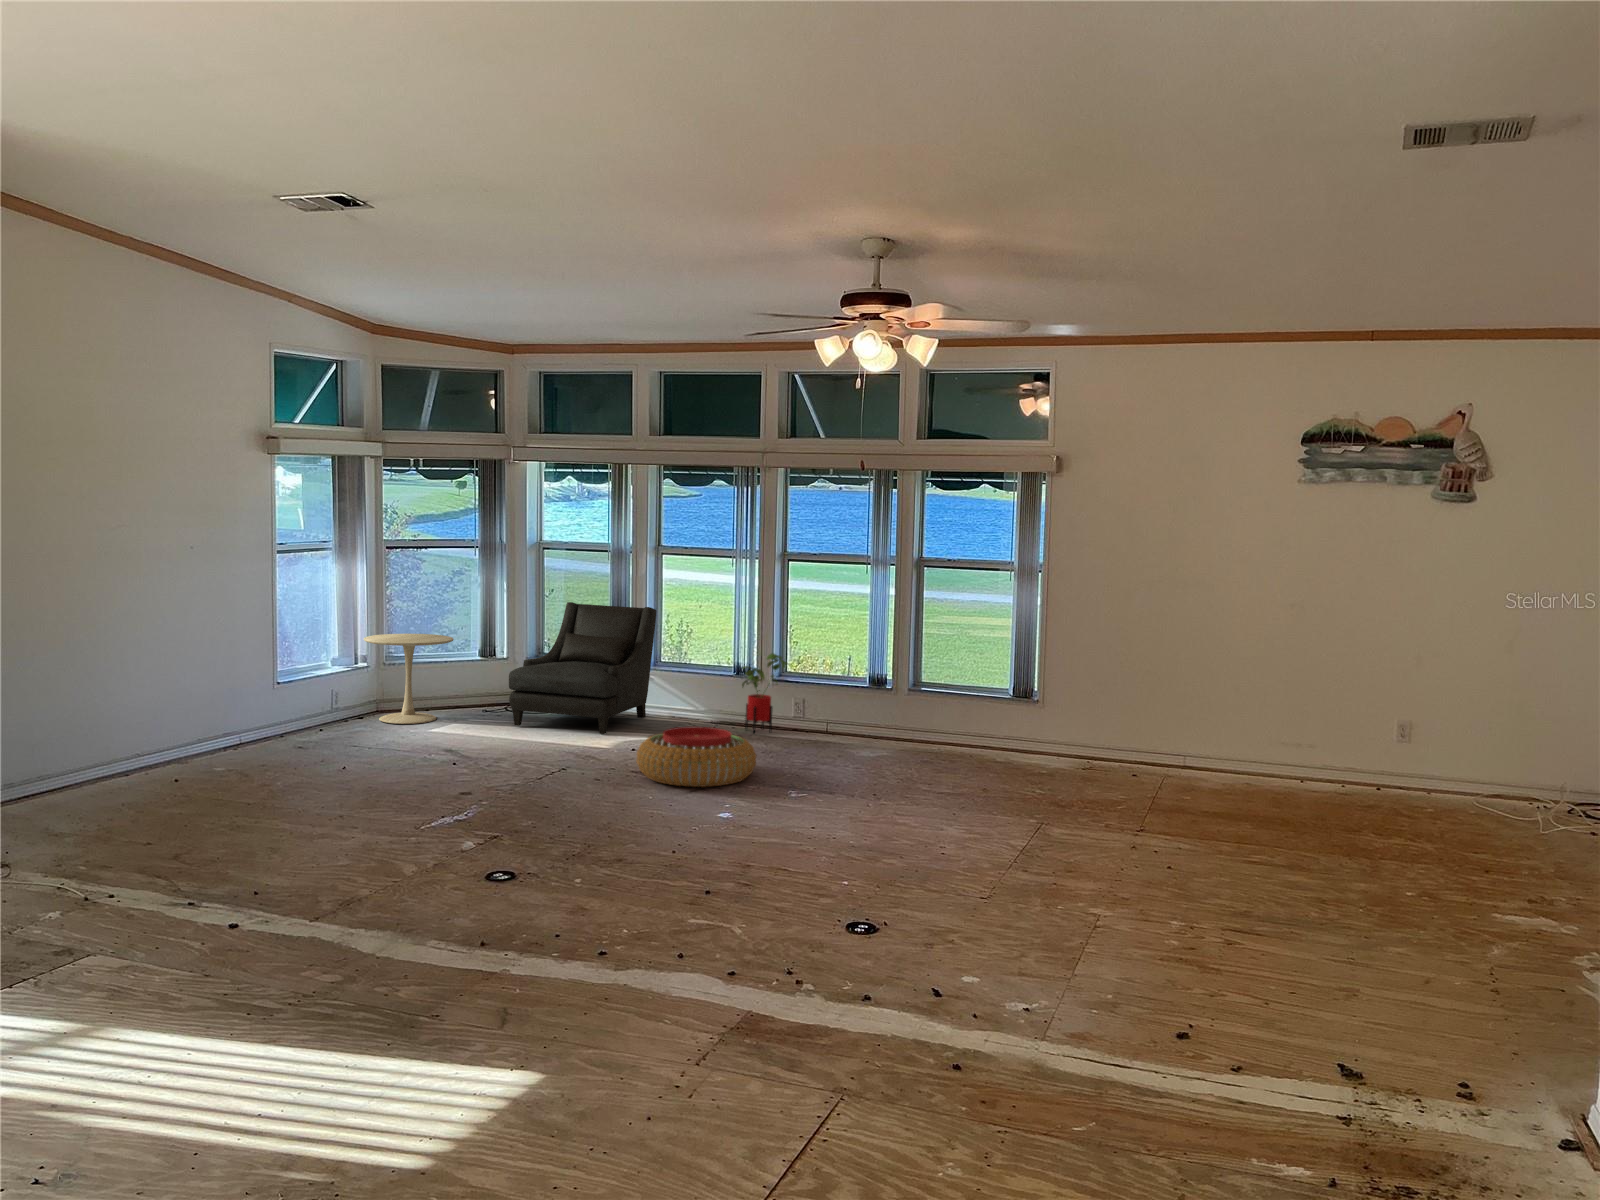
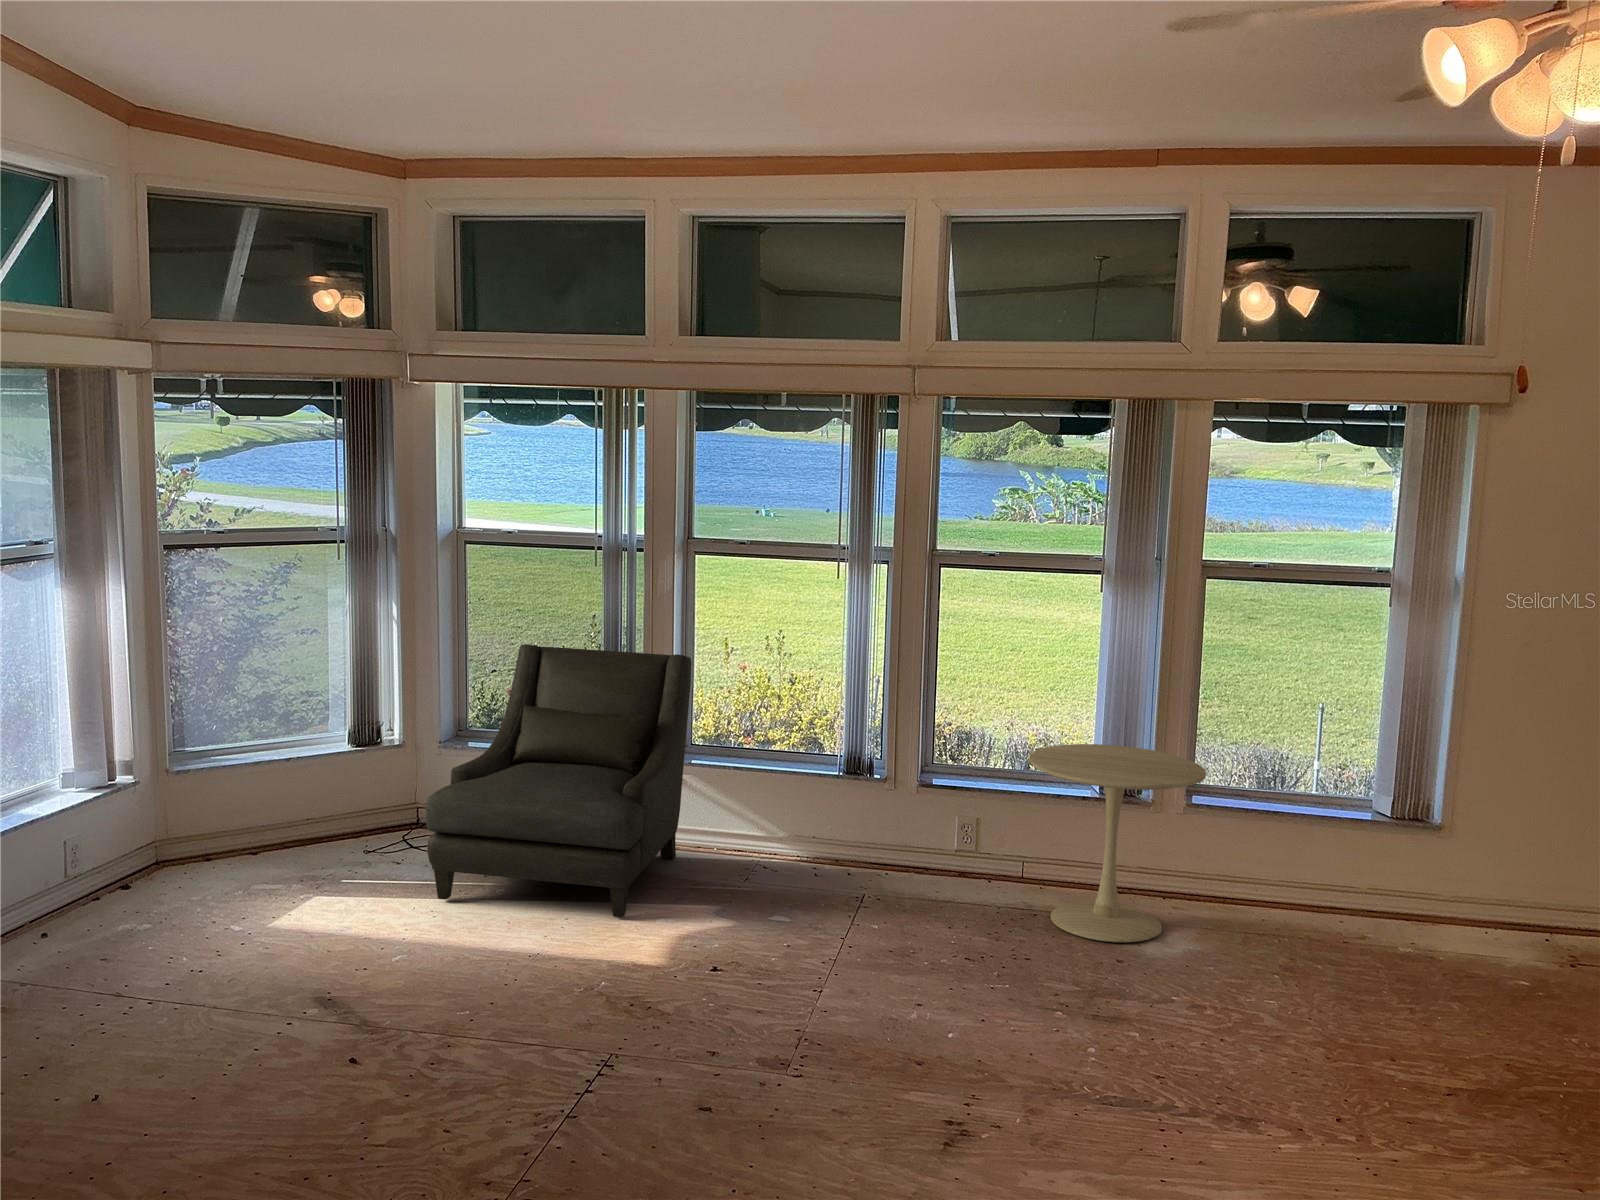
side table: present [364,634,454,724] -> present [1029,744,1206,942]
house plant: present [742,653,788,733] -> none [870,748,964,899]
pouf: present [636,727,756,787] -> none [749,945,1007,1112]

